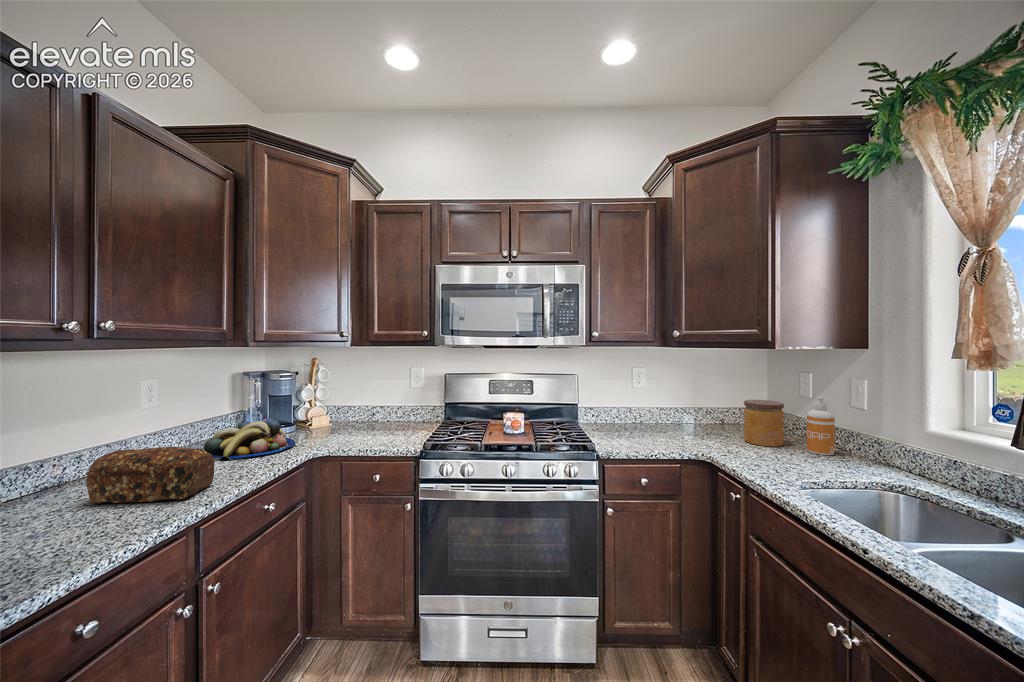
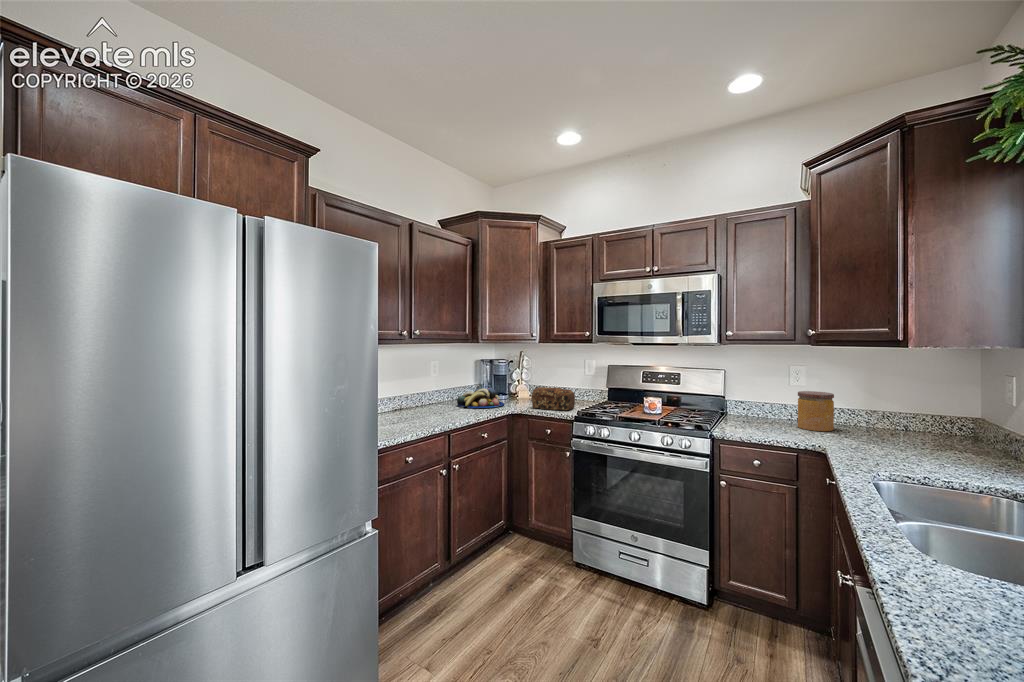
soap dispenser: present [807,397,835,455] -> none [958,400,993,464]
jar: present [744,400,784,447] -> present [798,391,834,431]
bread loaf: present [87,447,215,504] -> present [532,387,575,410]

